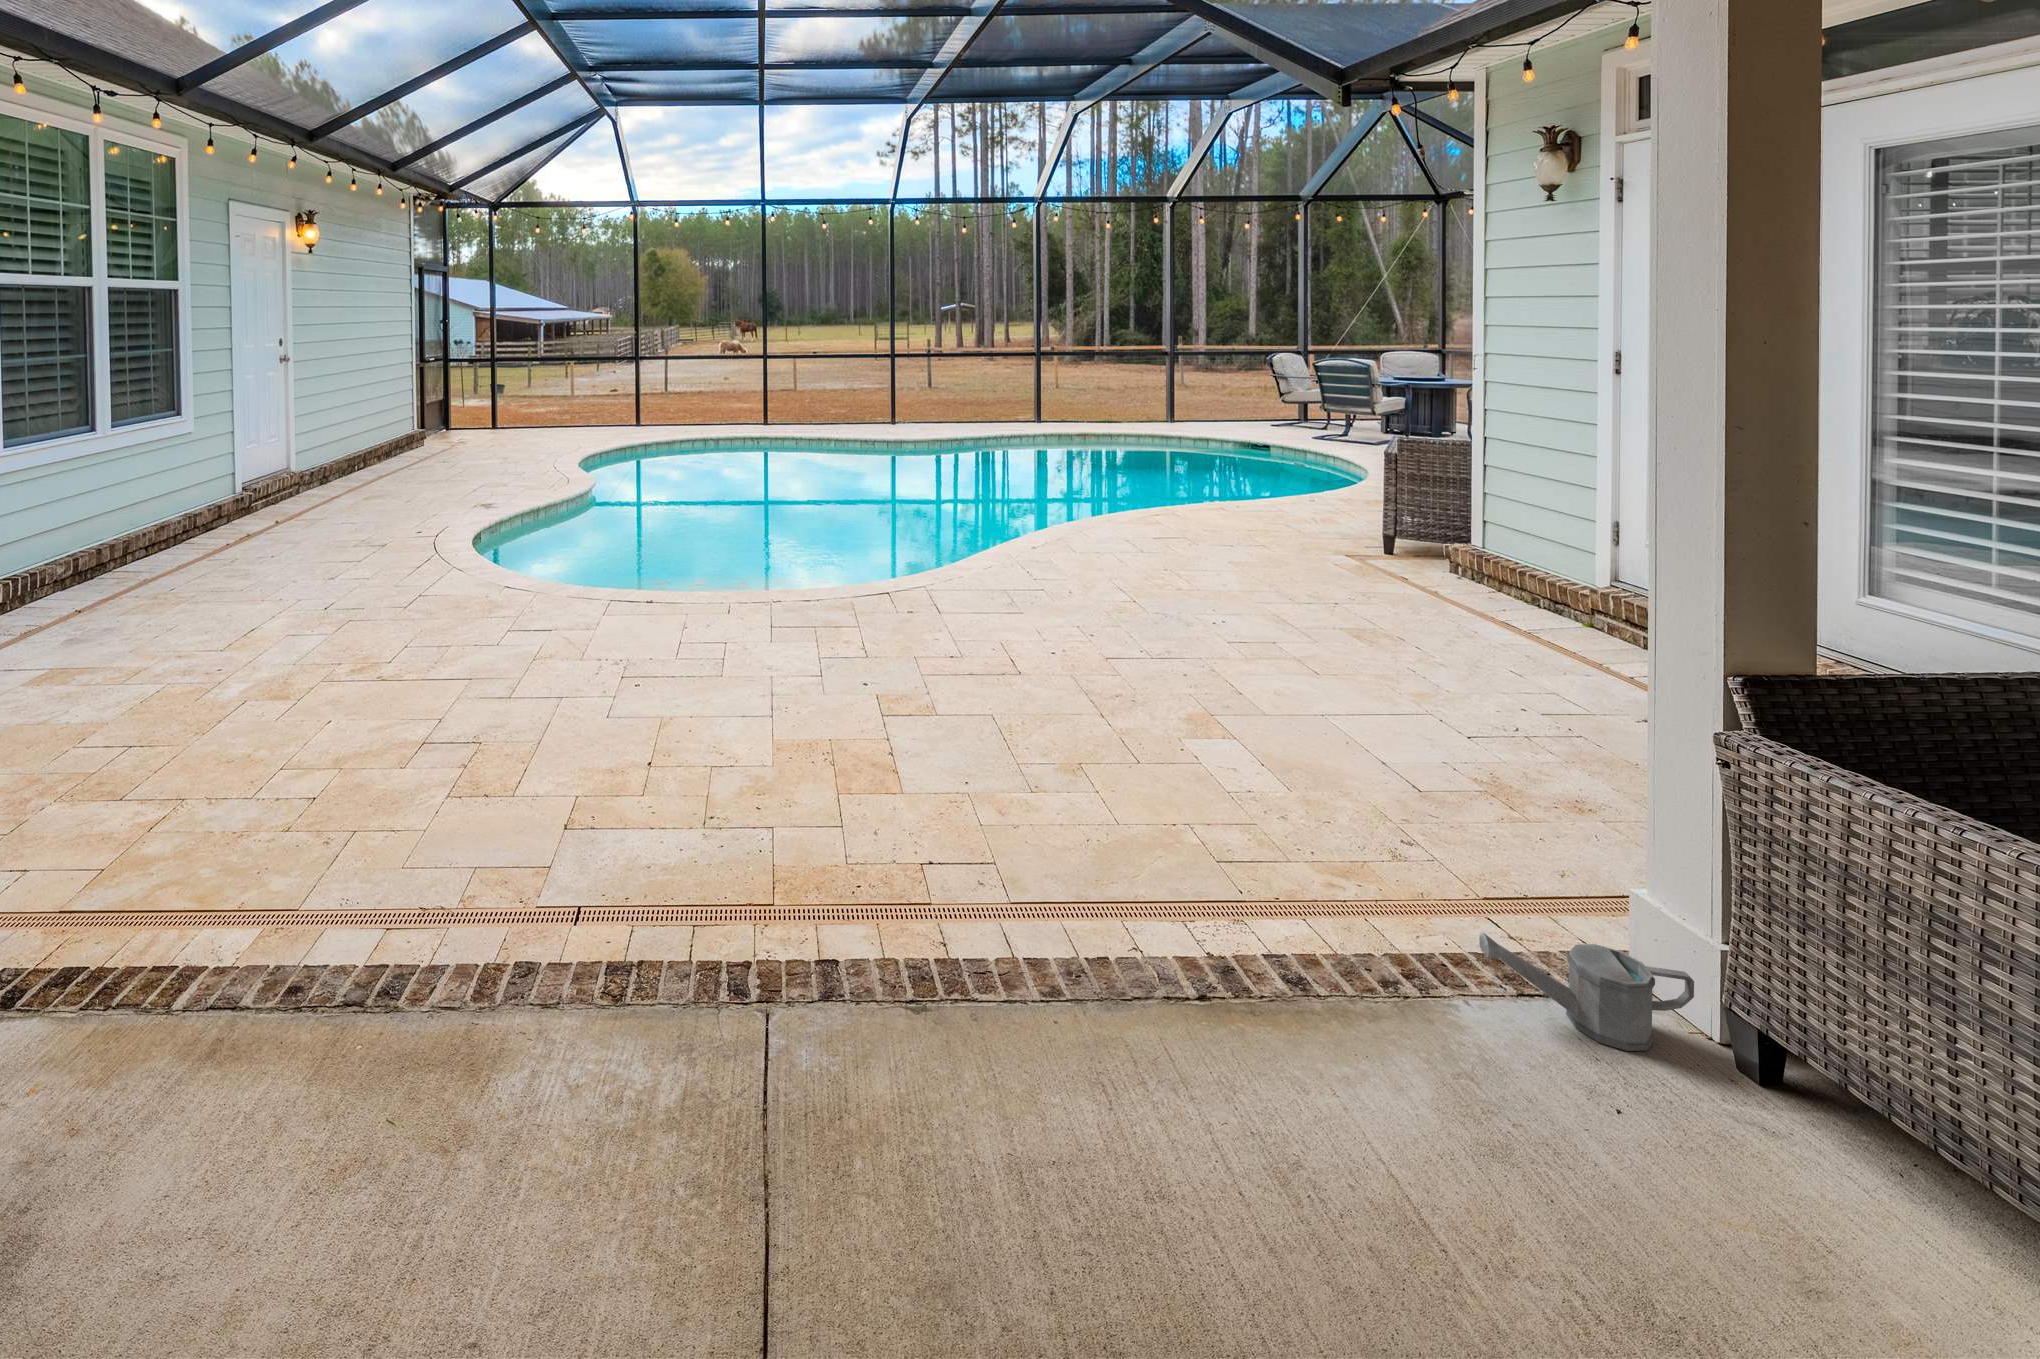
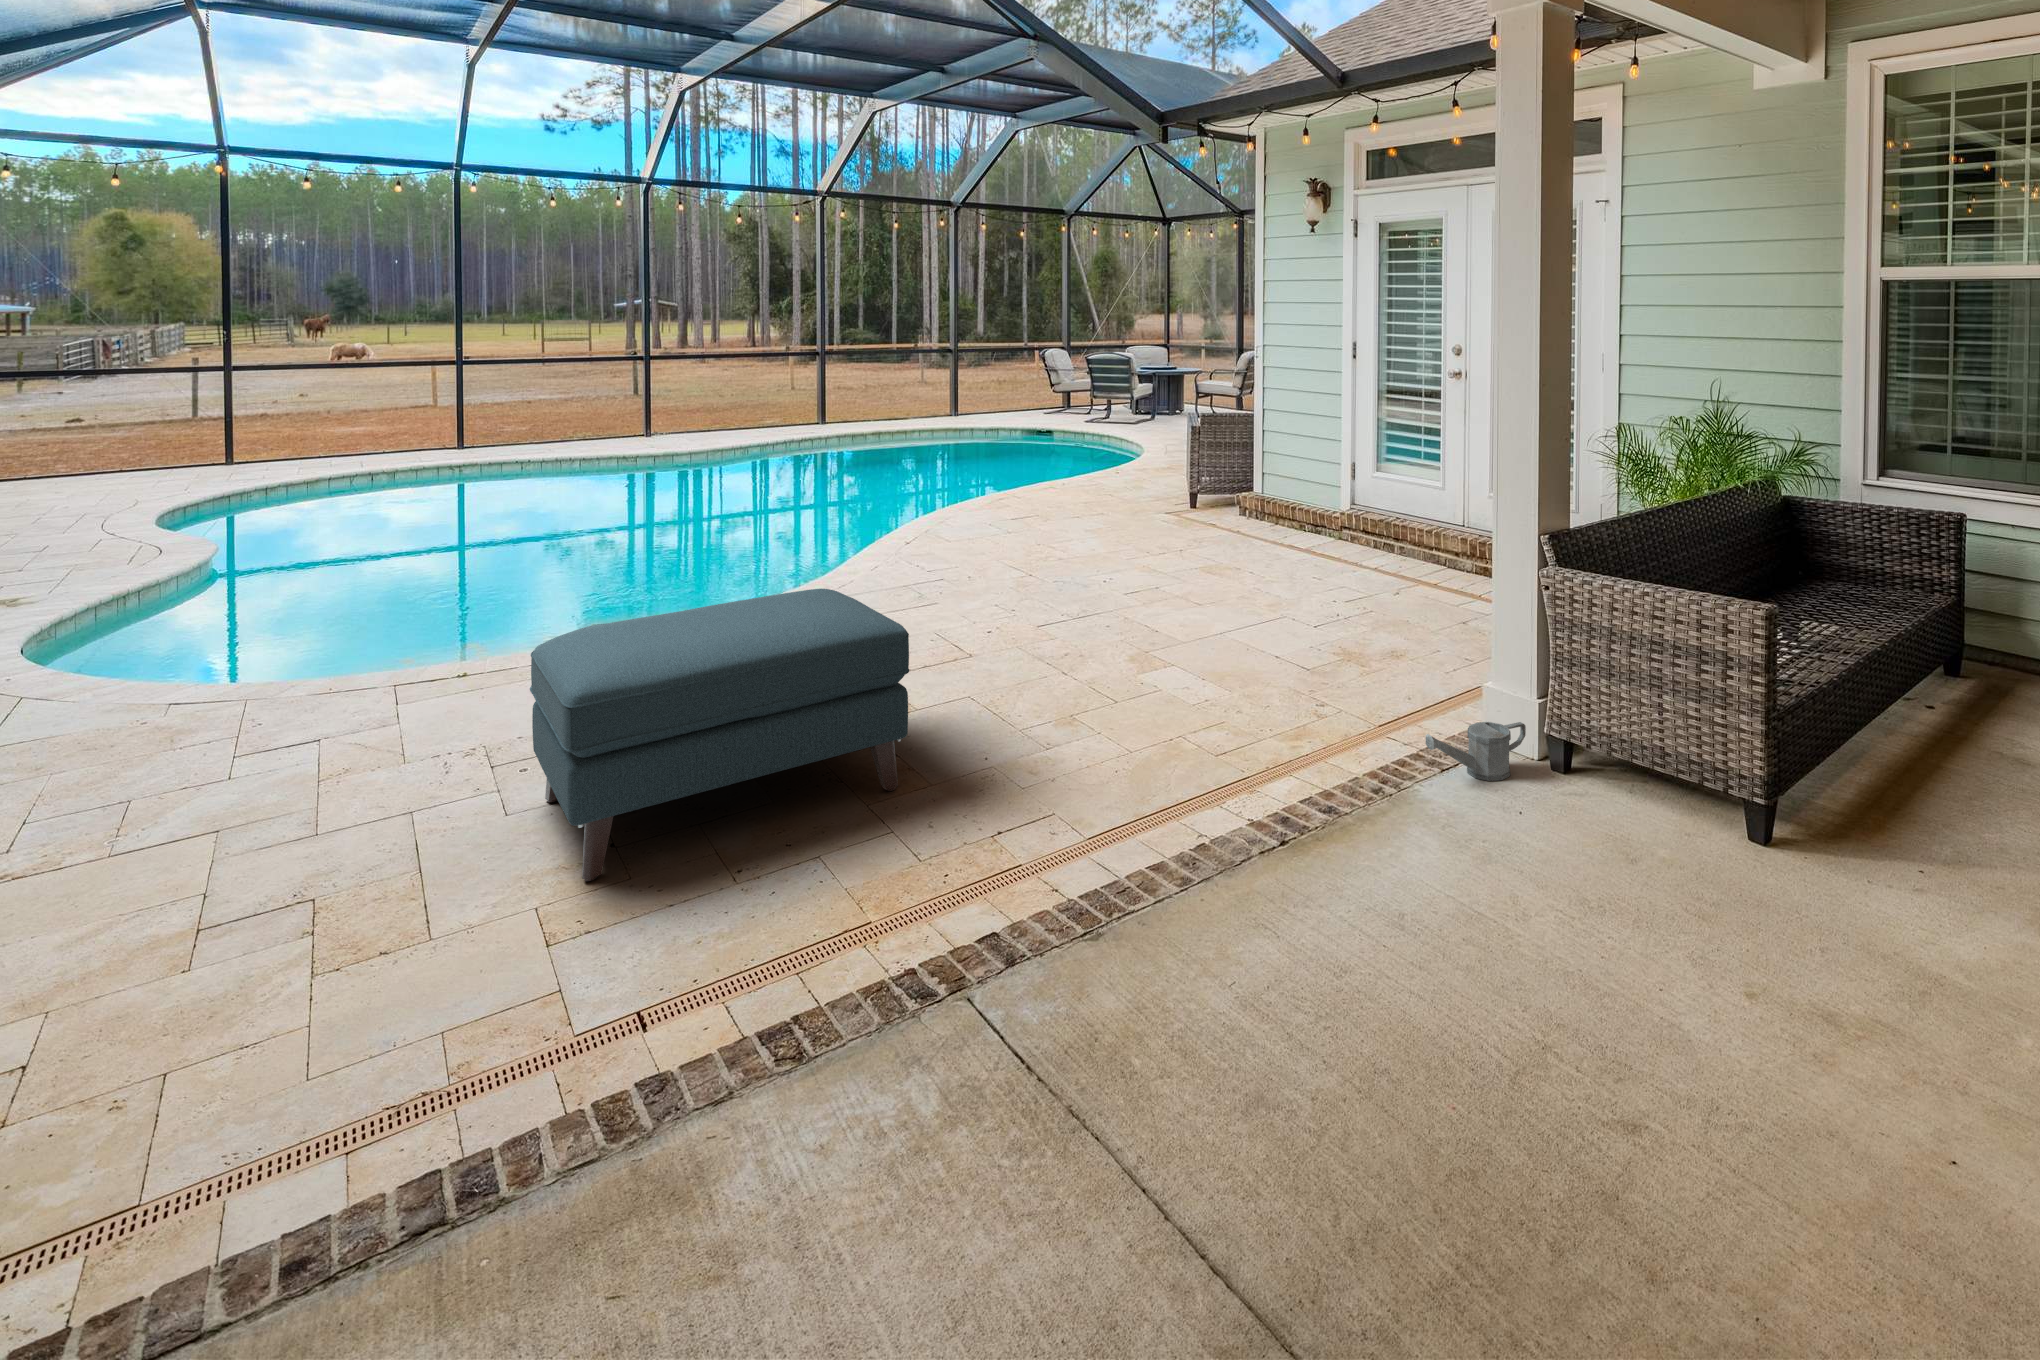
ottoman: none [596,574,873,781] -> present [530,589,909,881]

